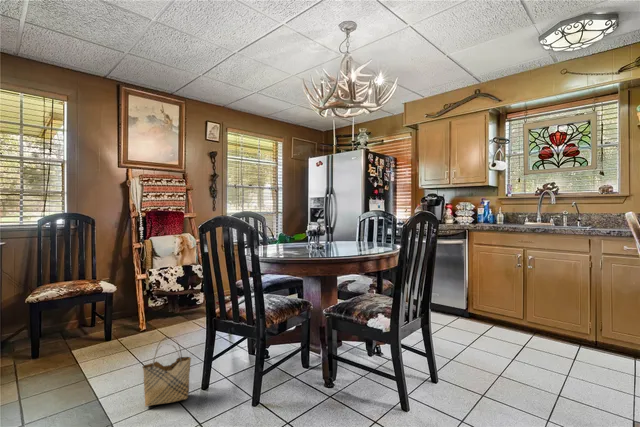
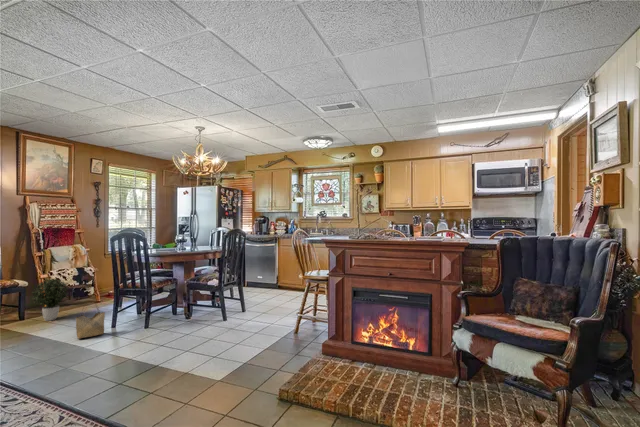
potted plant: none [118,282,166,344] -> present [33,279,68,321]

